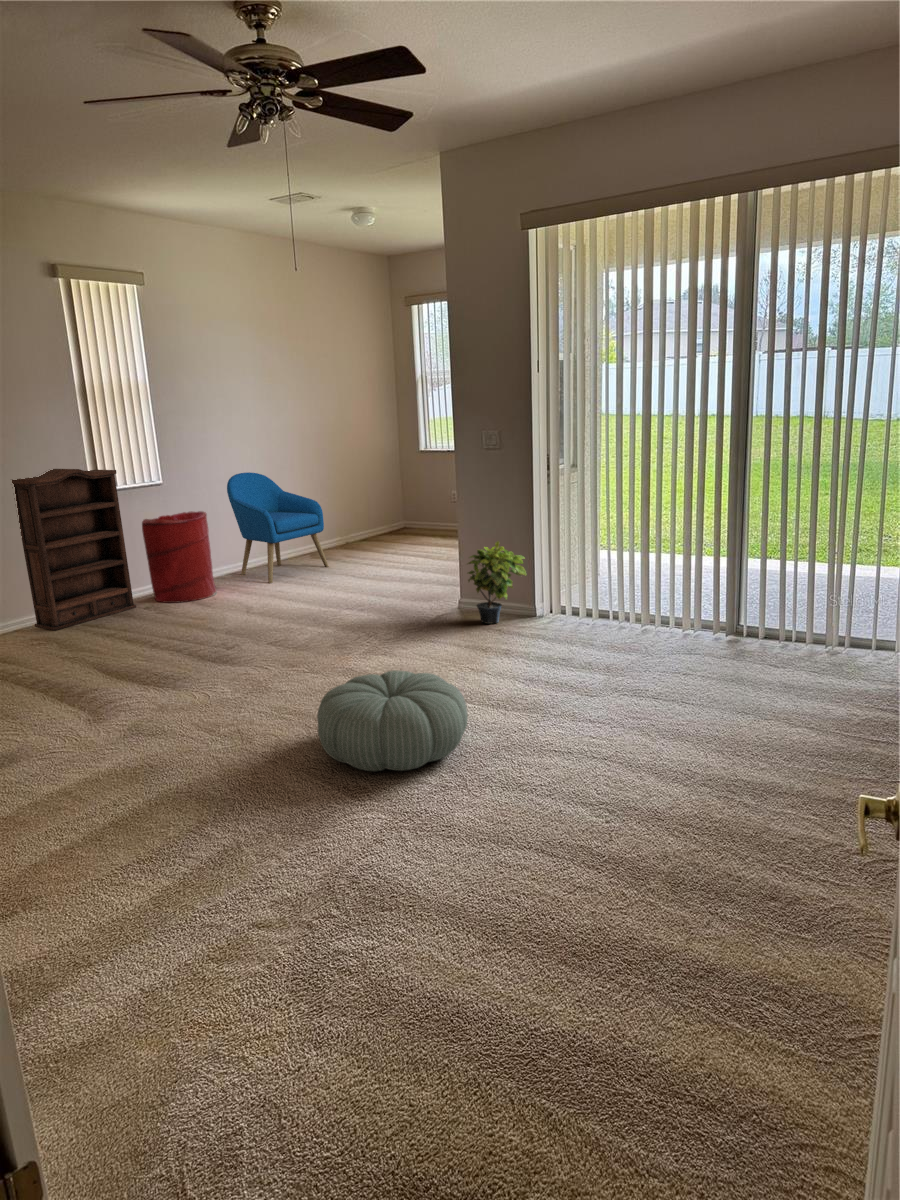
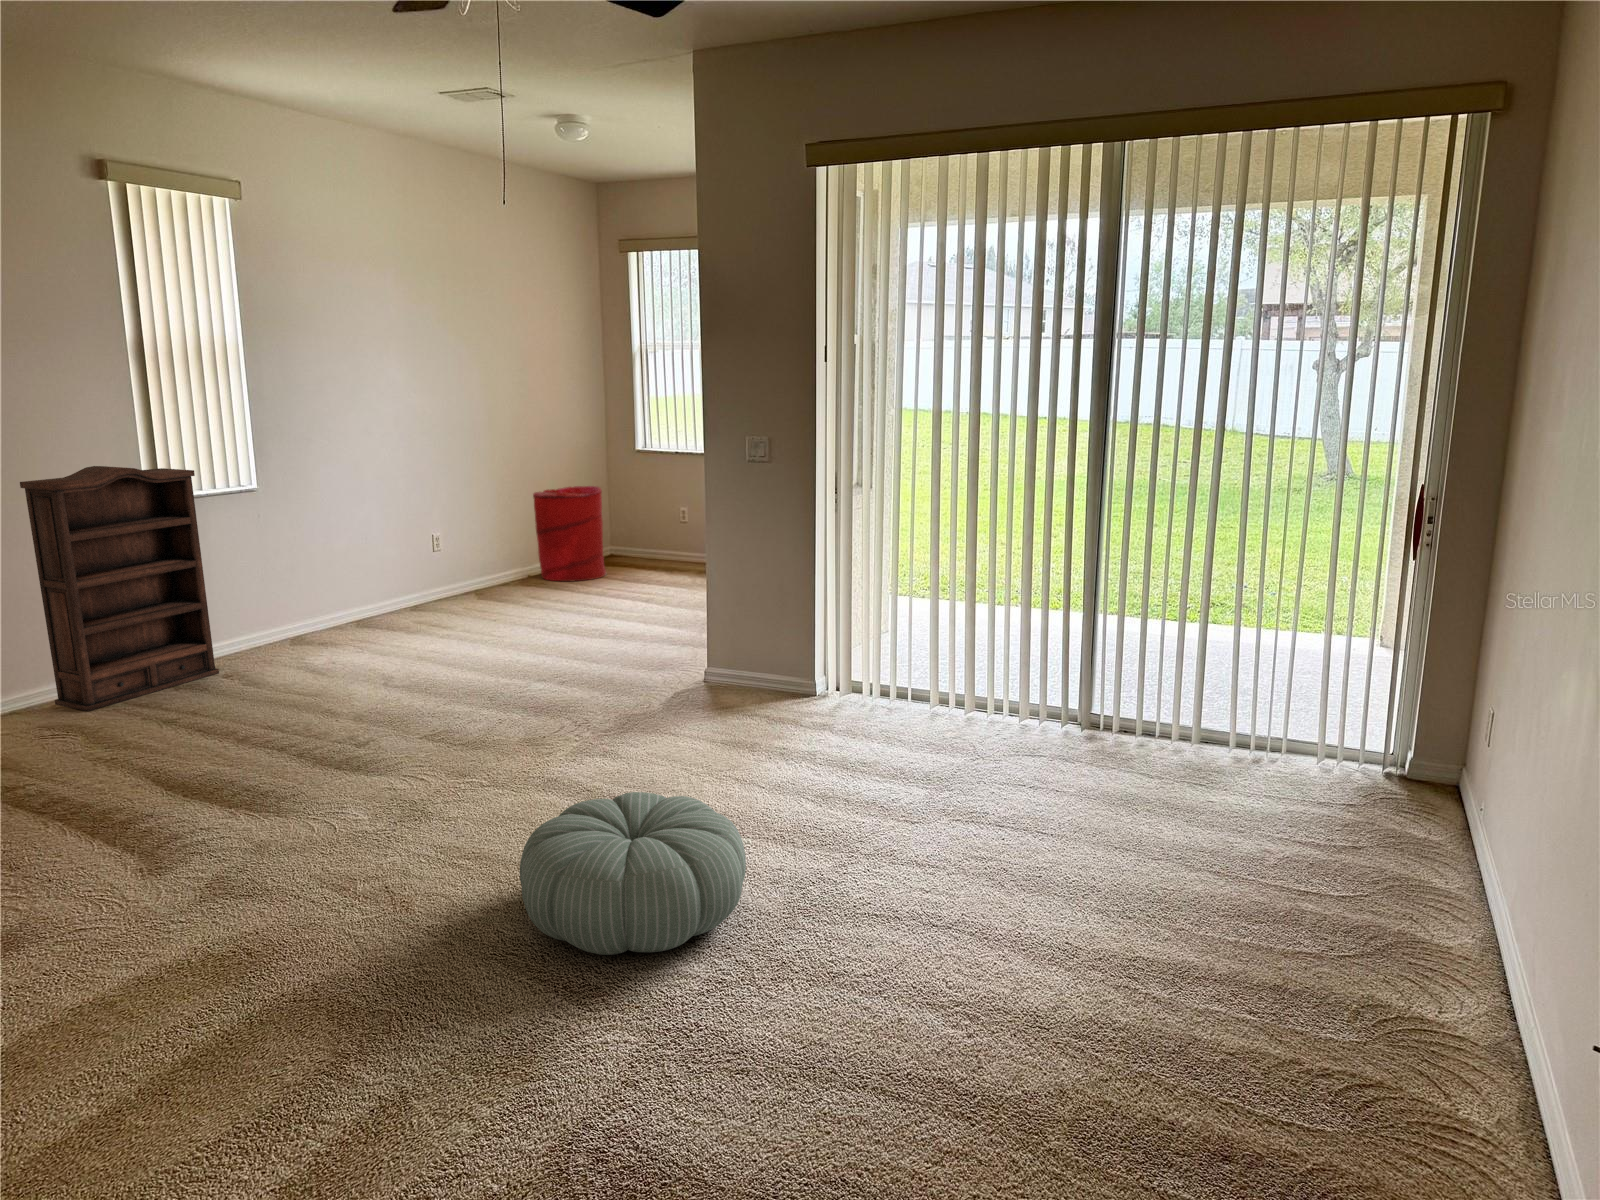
armchair: present [227,472,328,583] -> none [362,476,508,636]
laundry hamper: present [142,511,216,603] -> present [533,486,607,581]
potted plant: present [468,541,526,624] -> none [716,589,802,705]

